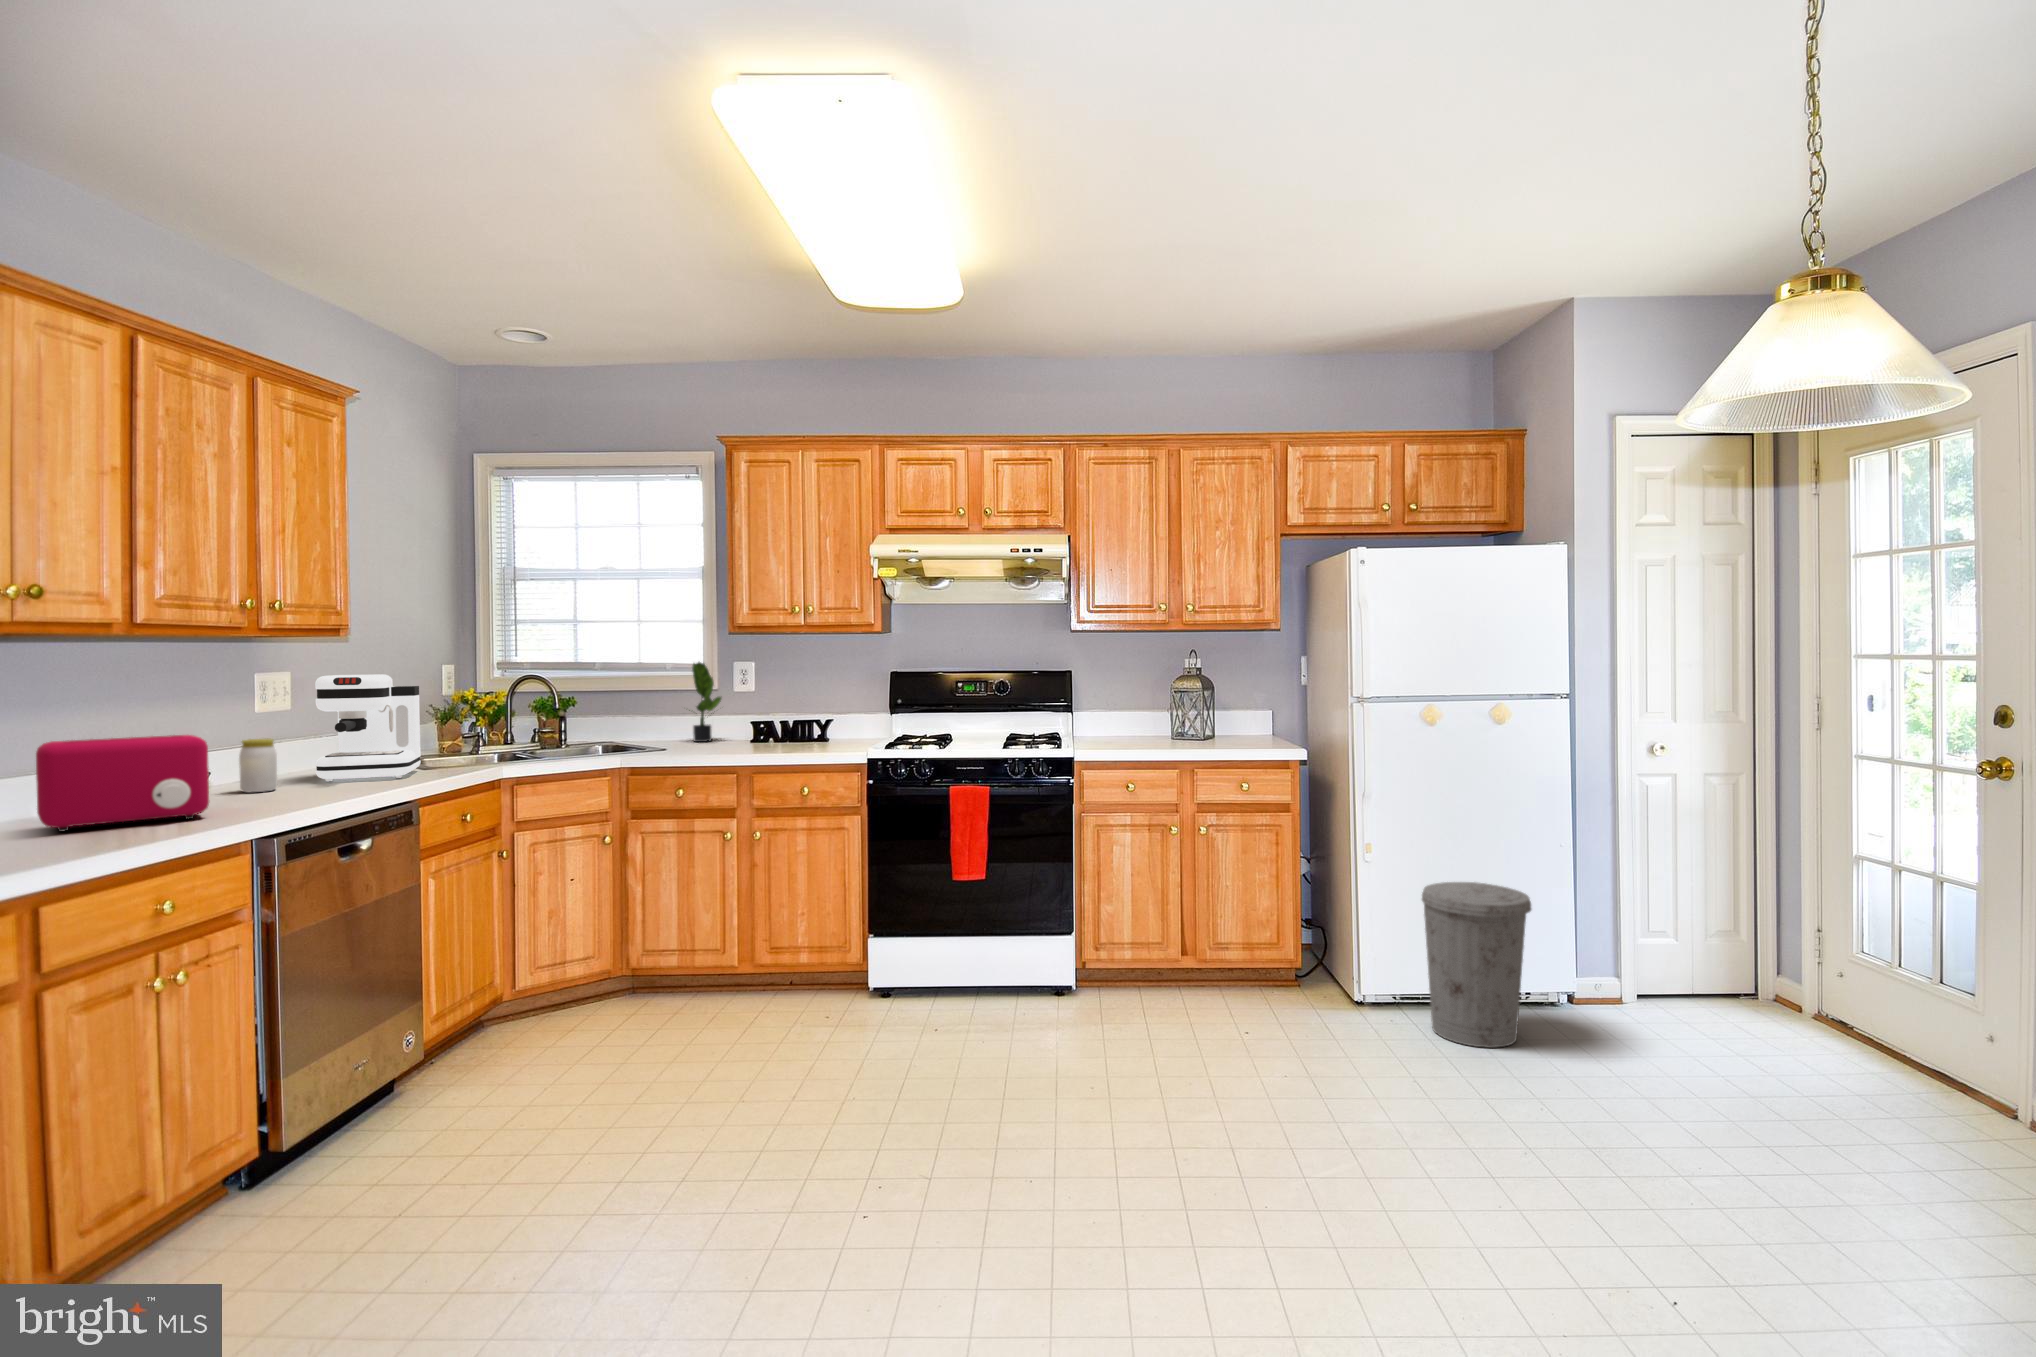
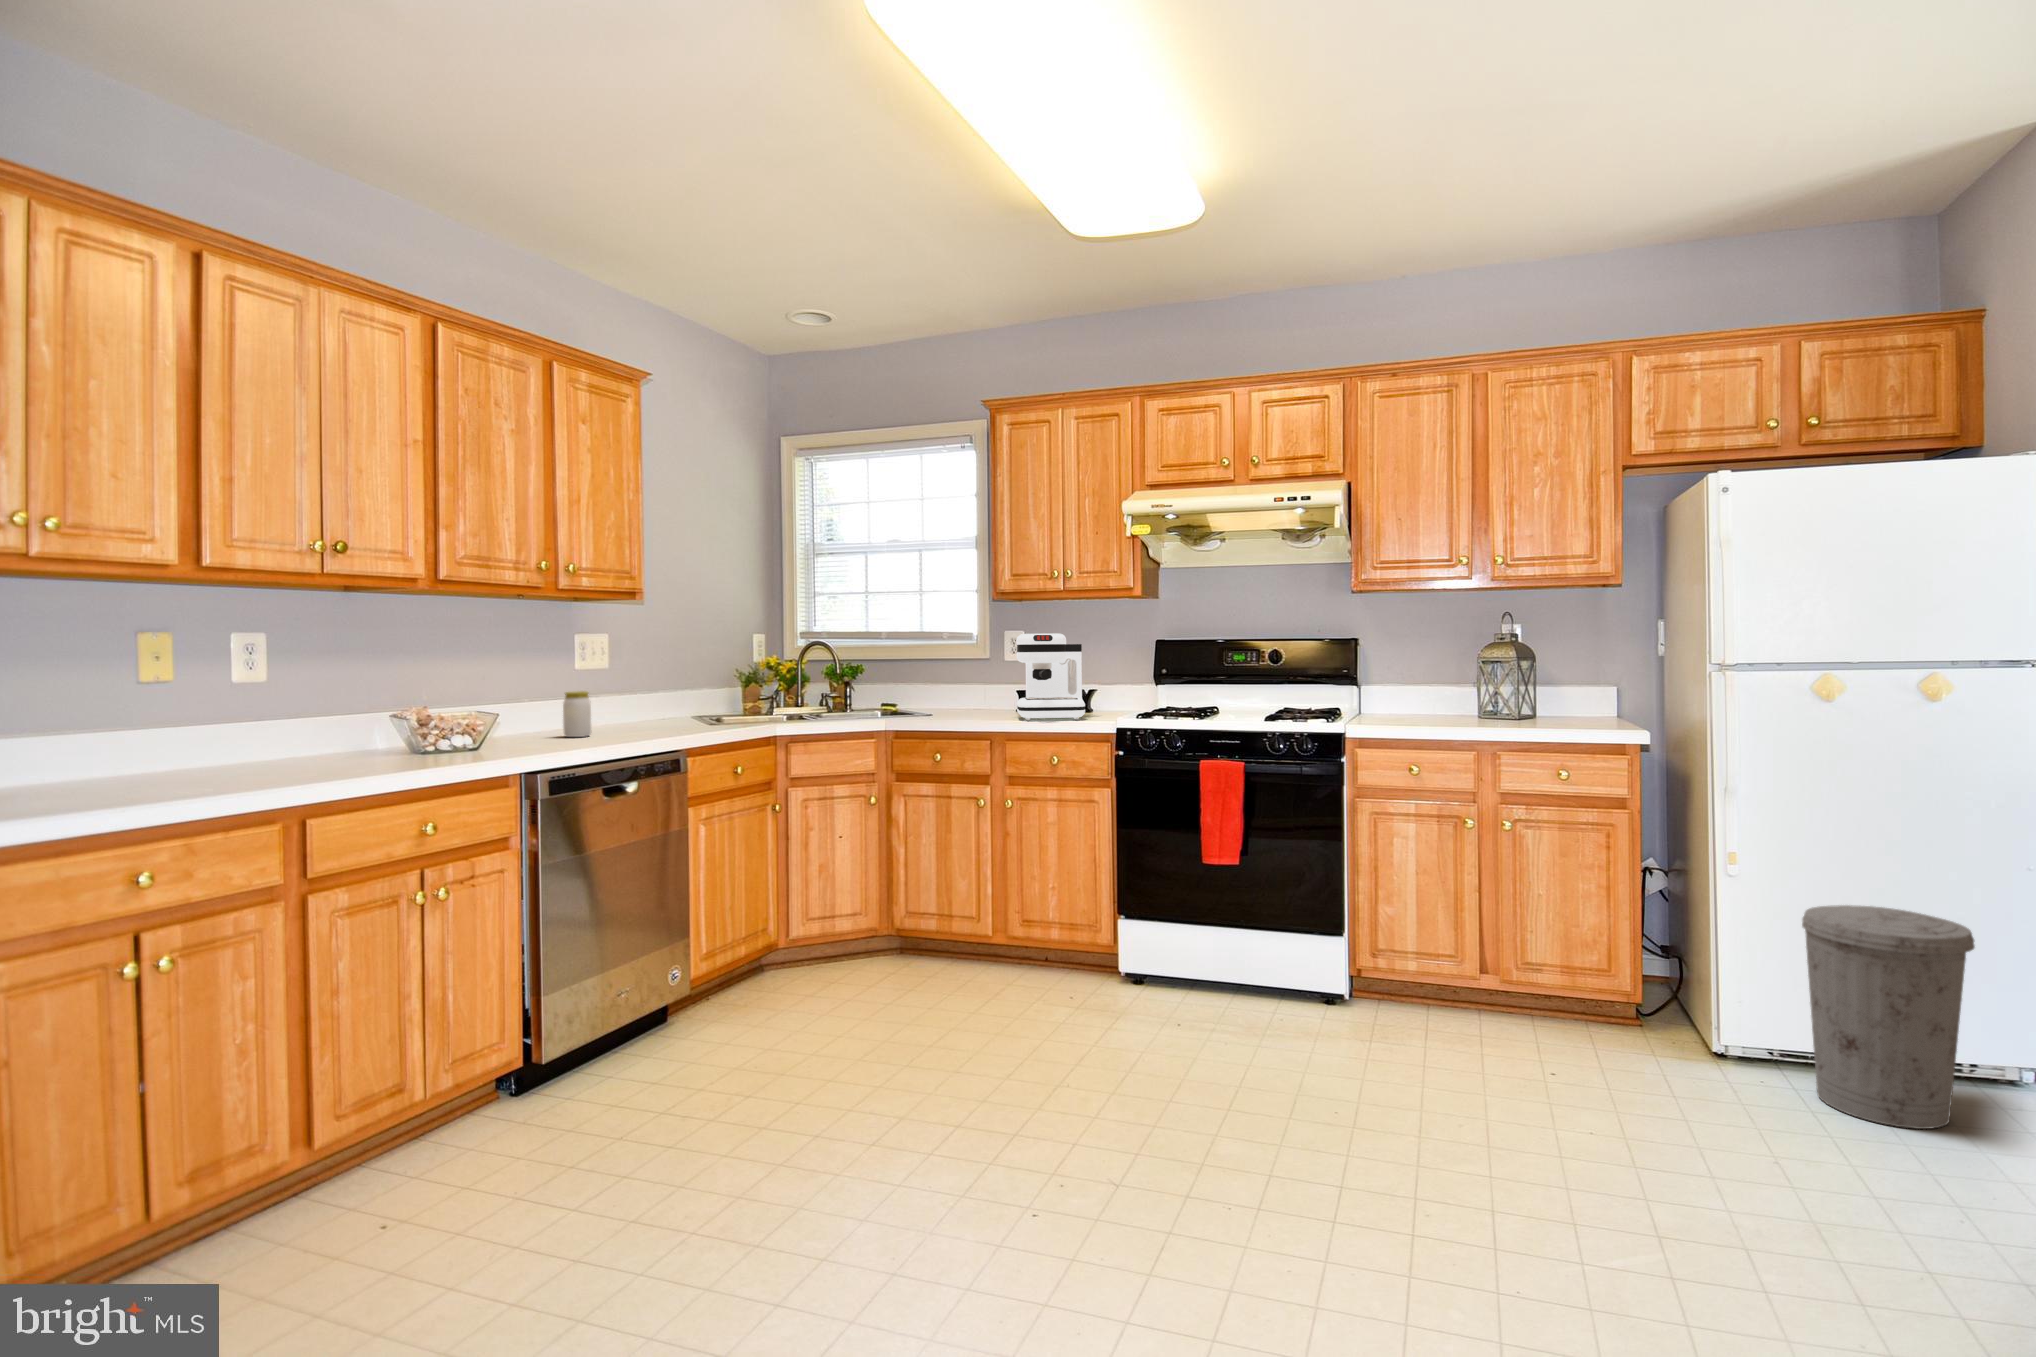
potted plant: present [689,662,721,742] -> none [951,630,994,711]
coffee maker: present [315,675,421,781] -> present [1016,634,1085,720]
toaster: present [36,735,209,832] -> none [404,682,524,757]

